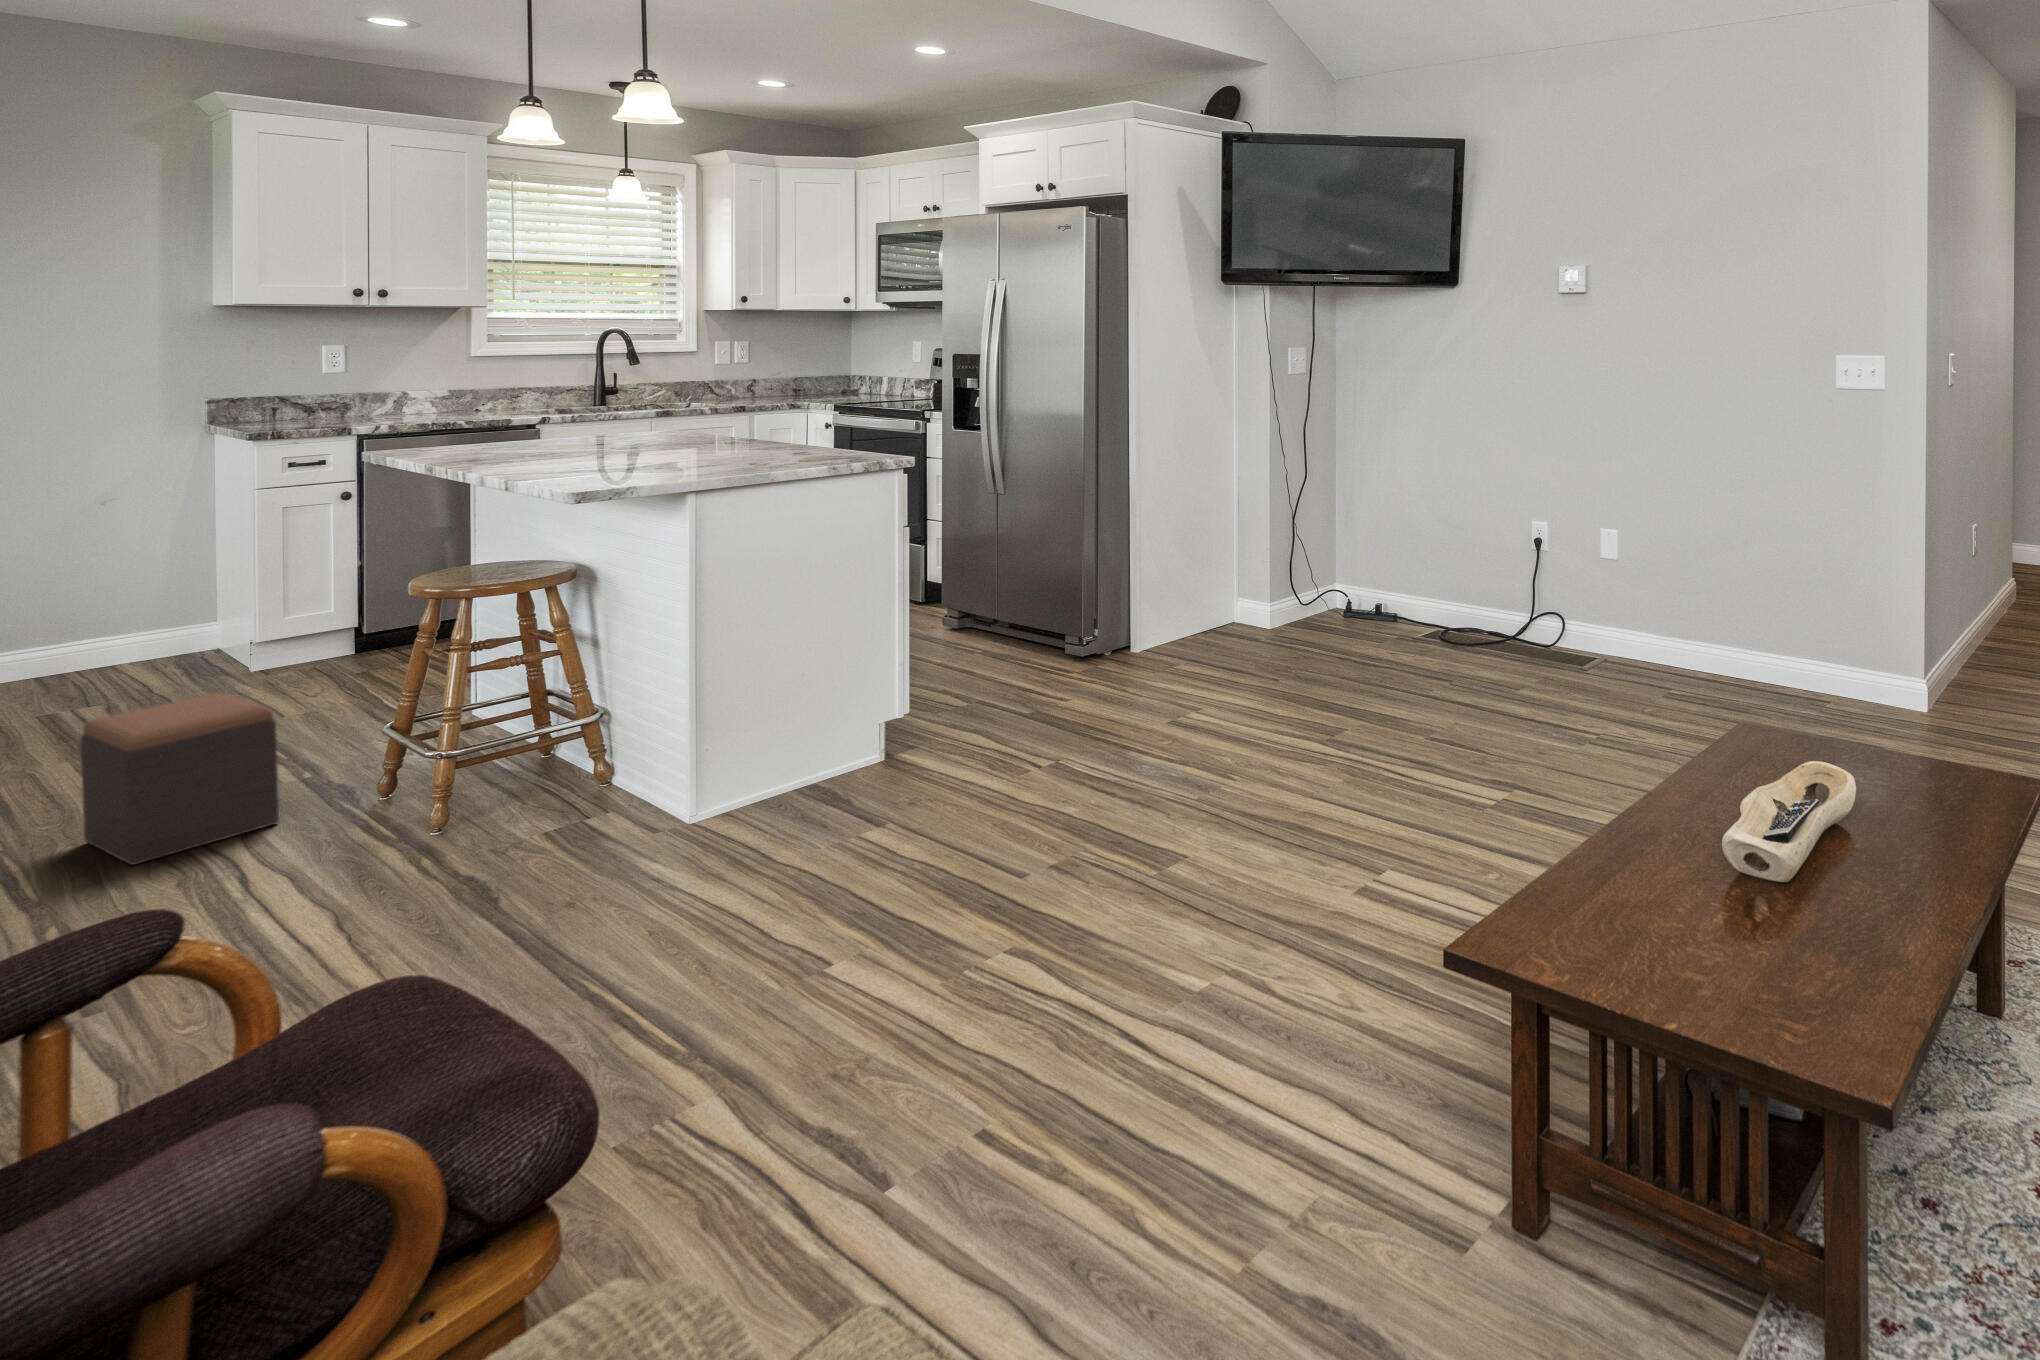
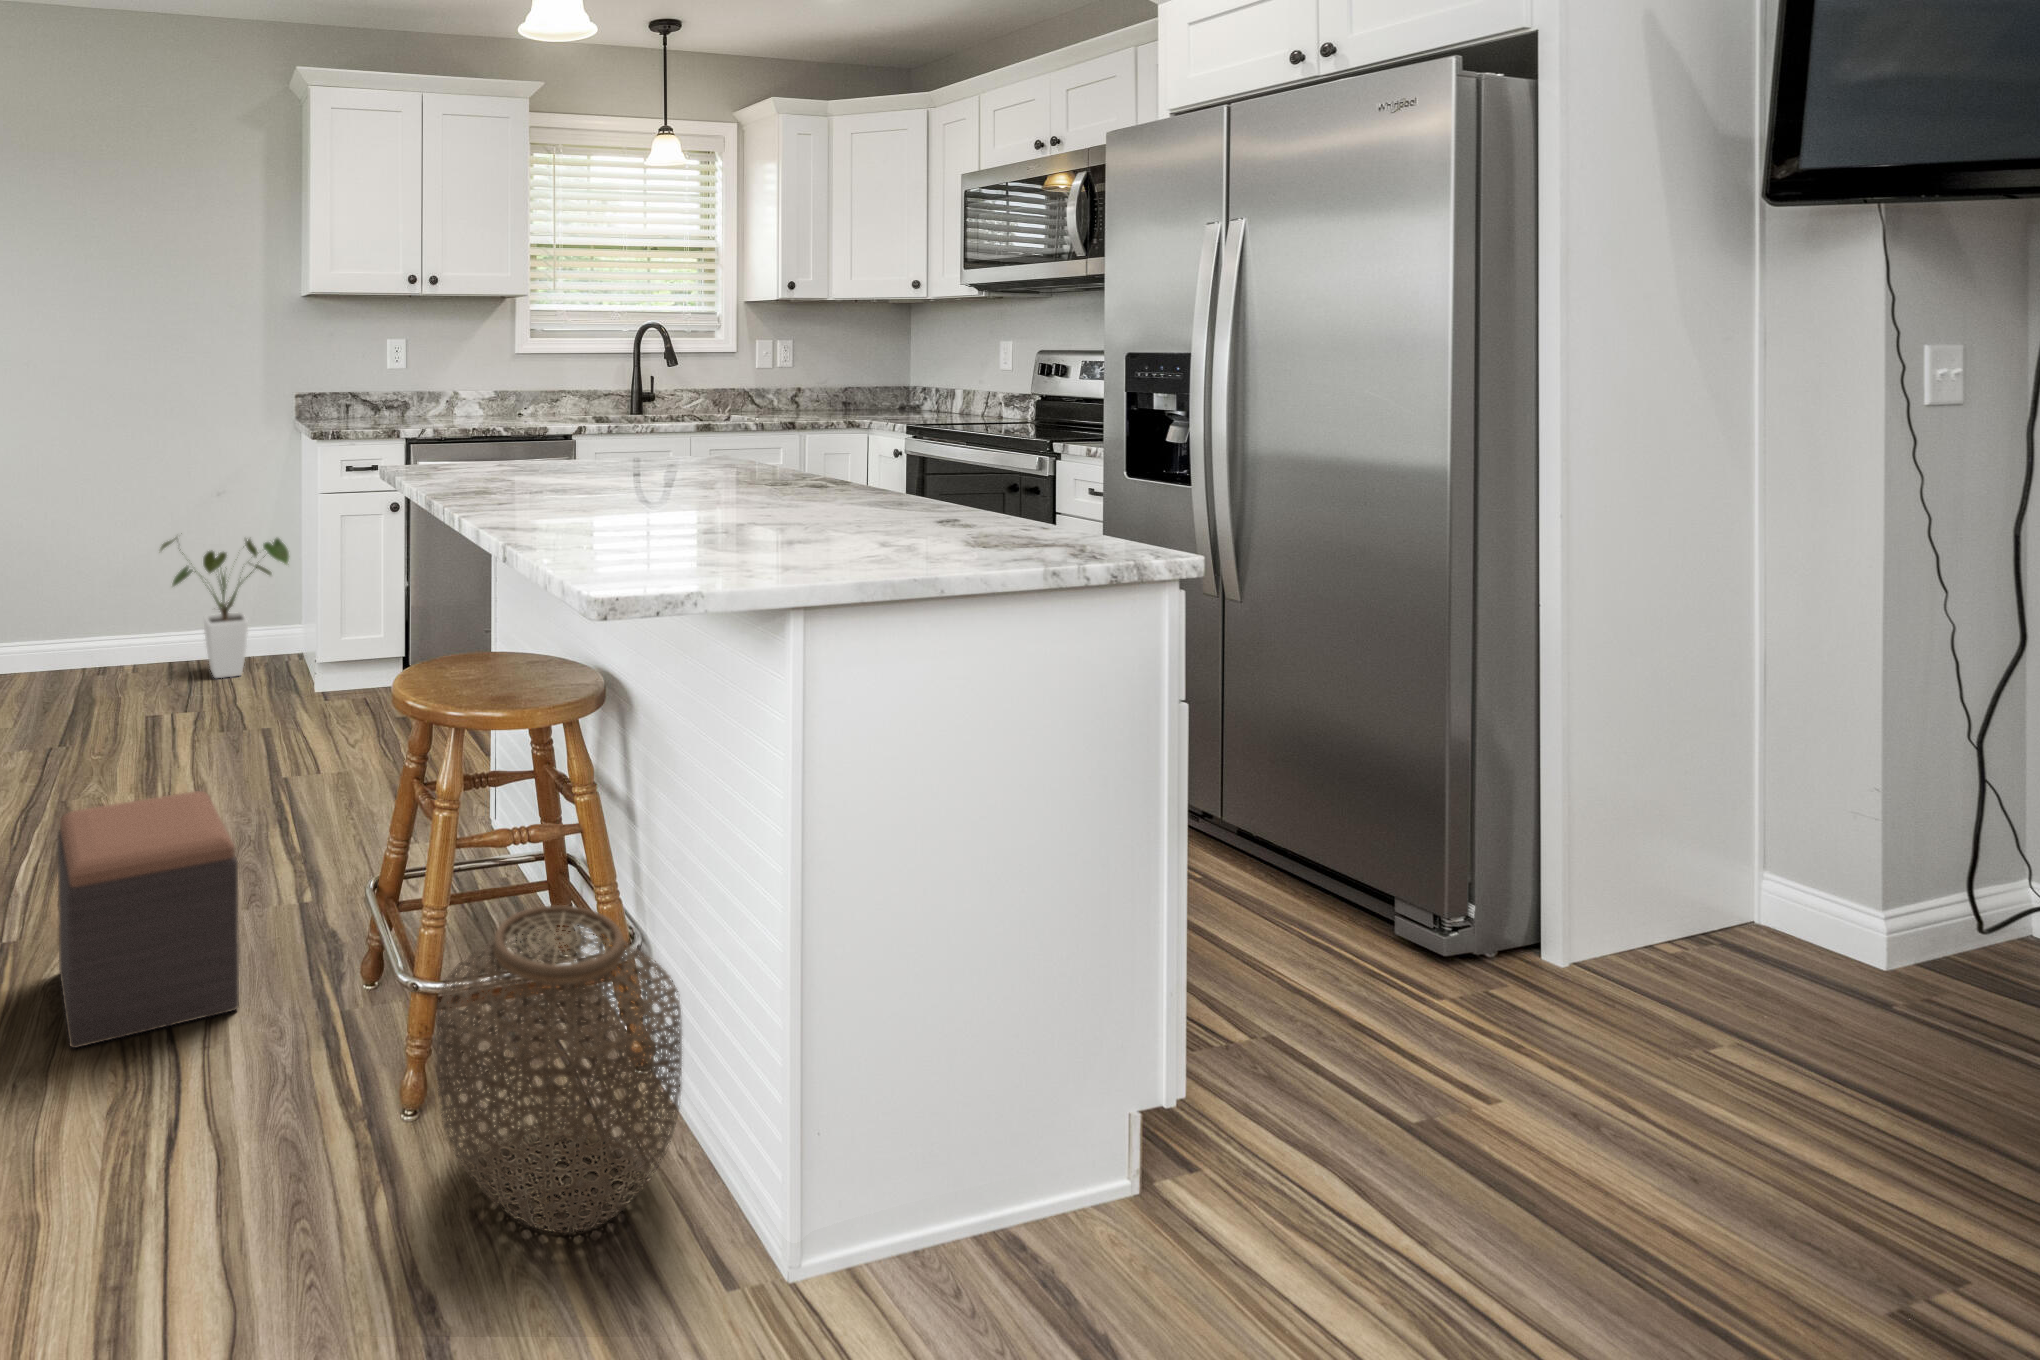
house plant: none [38,534,220,675] -> present [161,538,290,678]
woven basket: none [469,679,632,840] -> present [436,905,682,1233]

